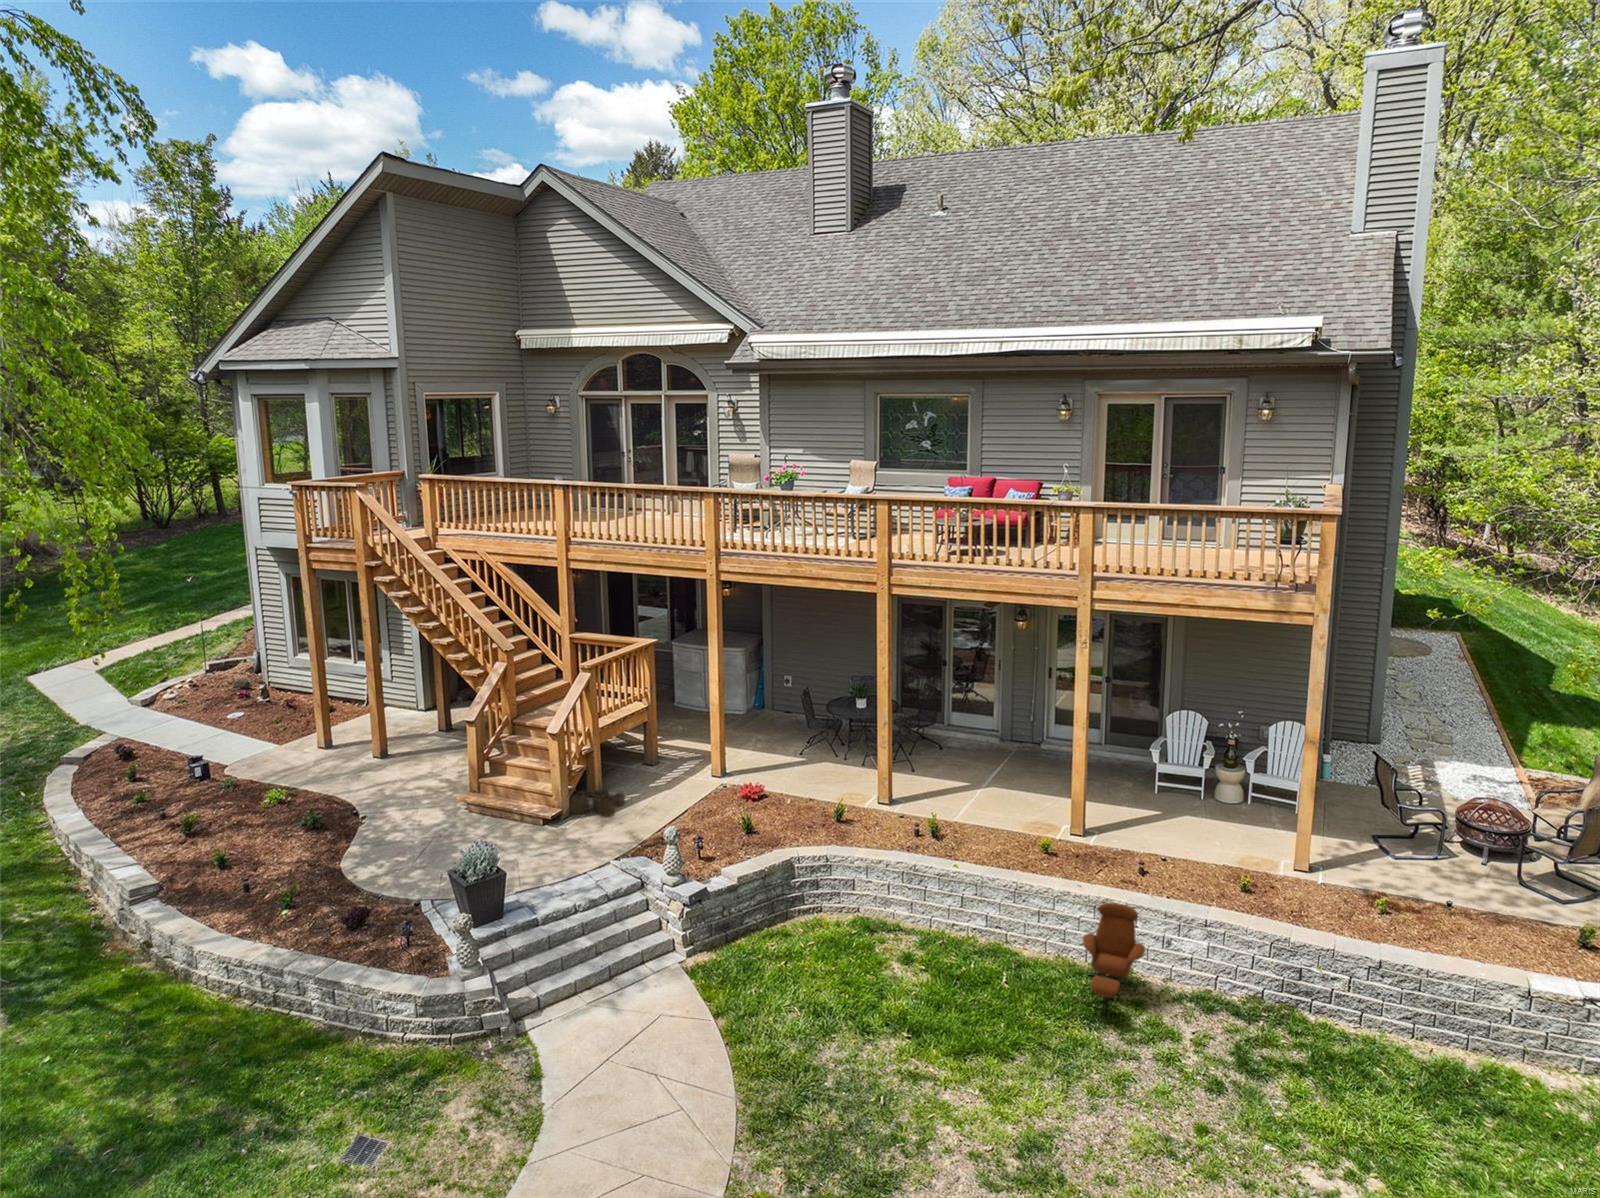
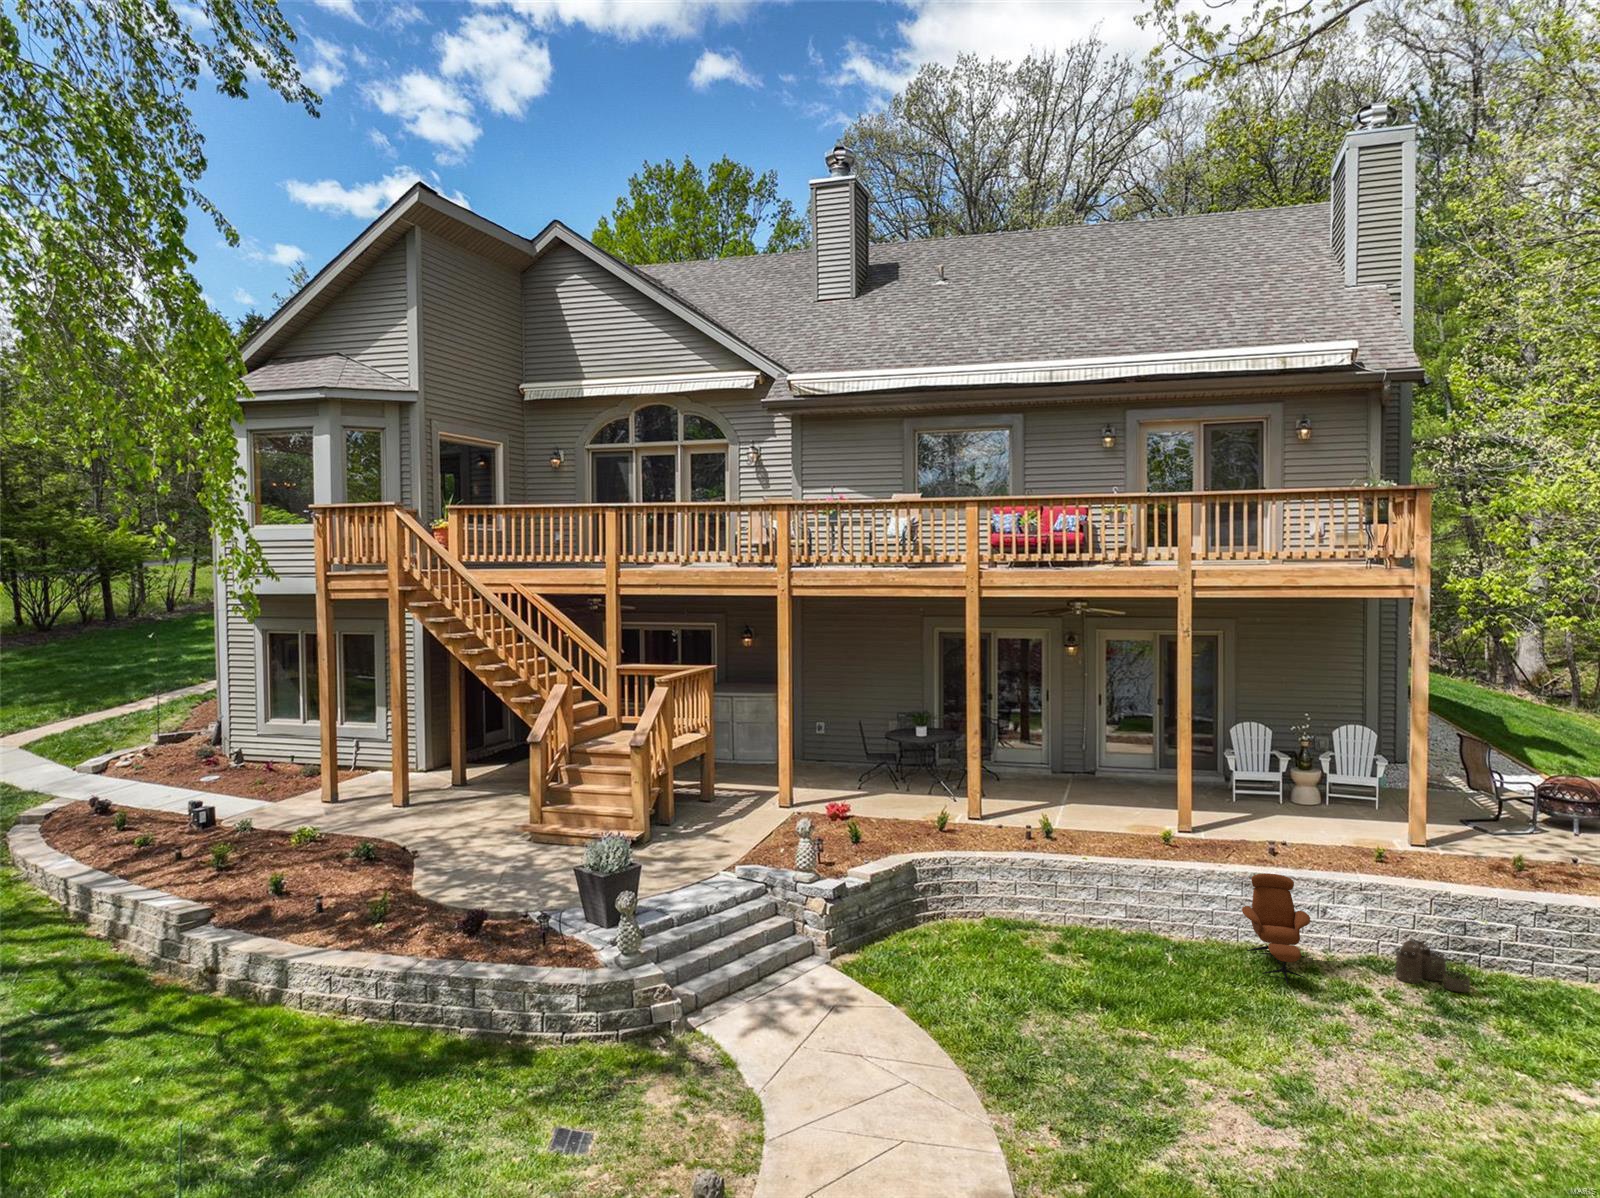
woven basket: present [570,790,625,817] -> present [1396,939,1470,992]

